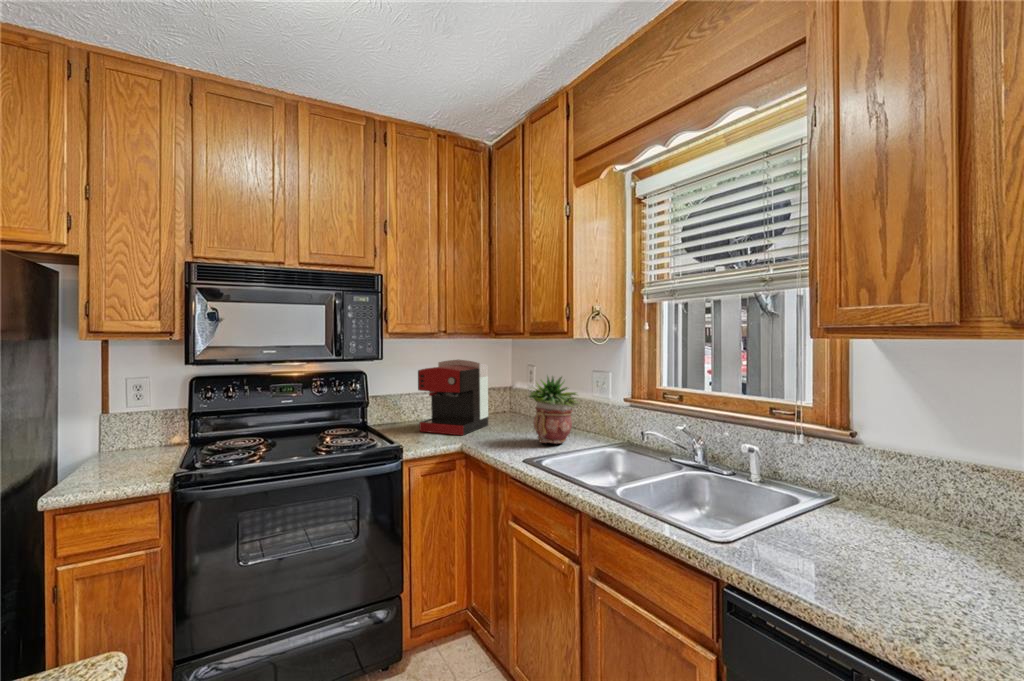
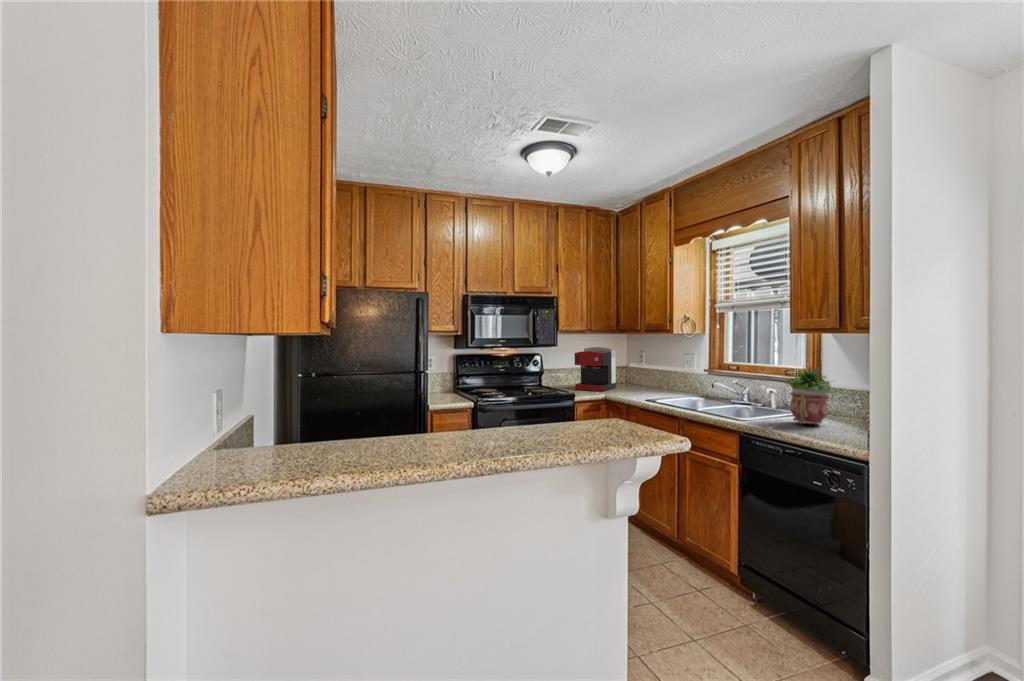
potted plant: present [529,376,580,444] -> present [786,368,835,424]

